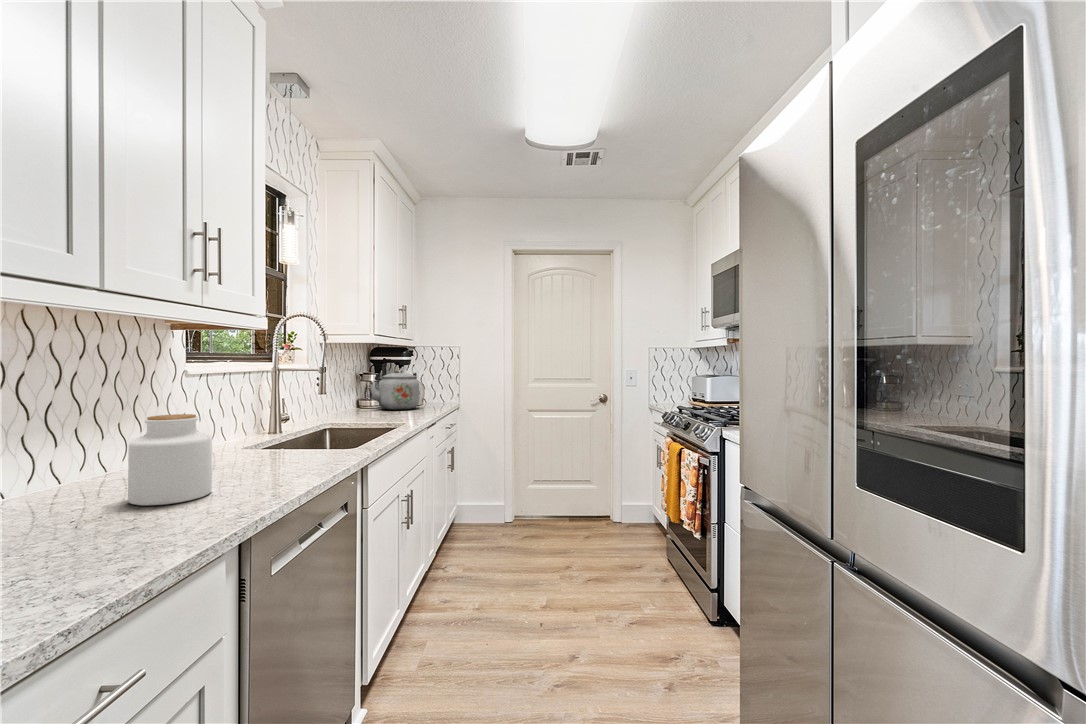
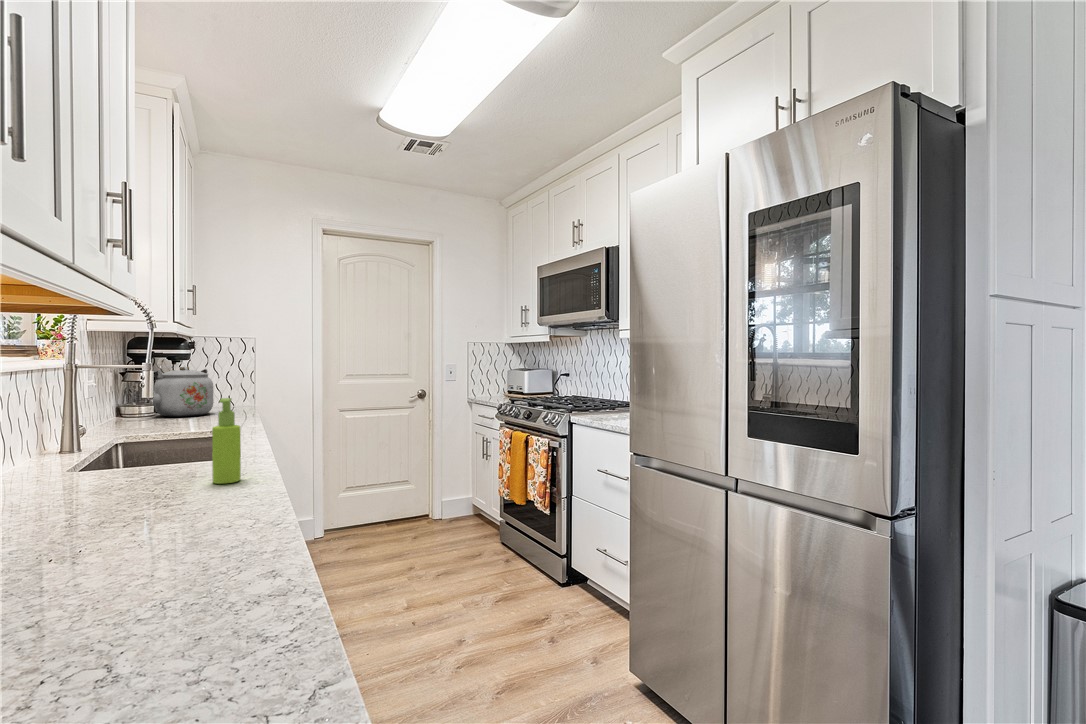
soap dispenser: none [269,400,294,477] -> present [212,398,241,484]
jar: present [128,414,212,505] -> none [98,416,192,521]

